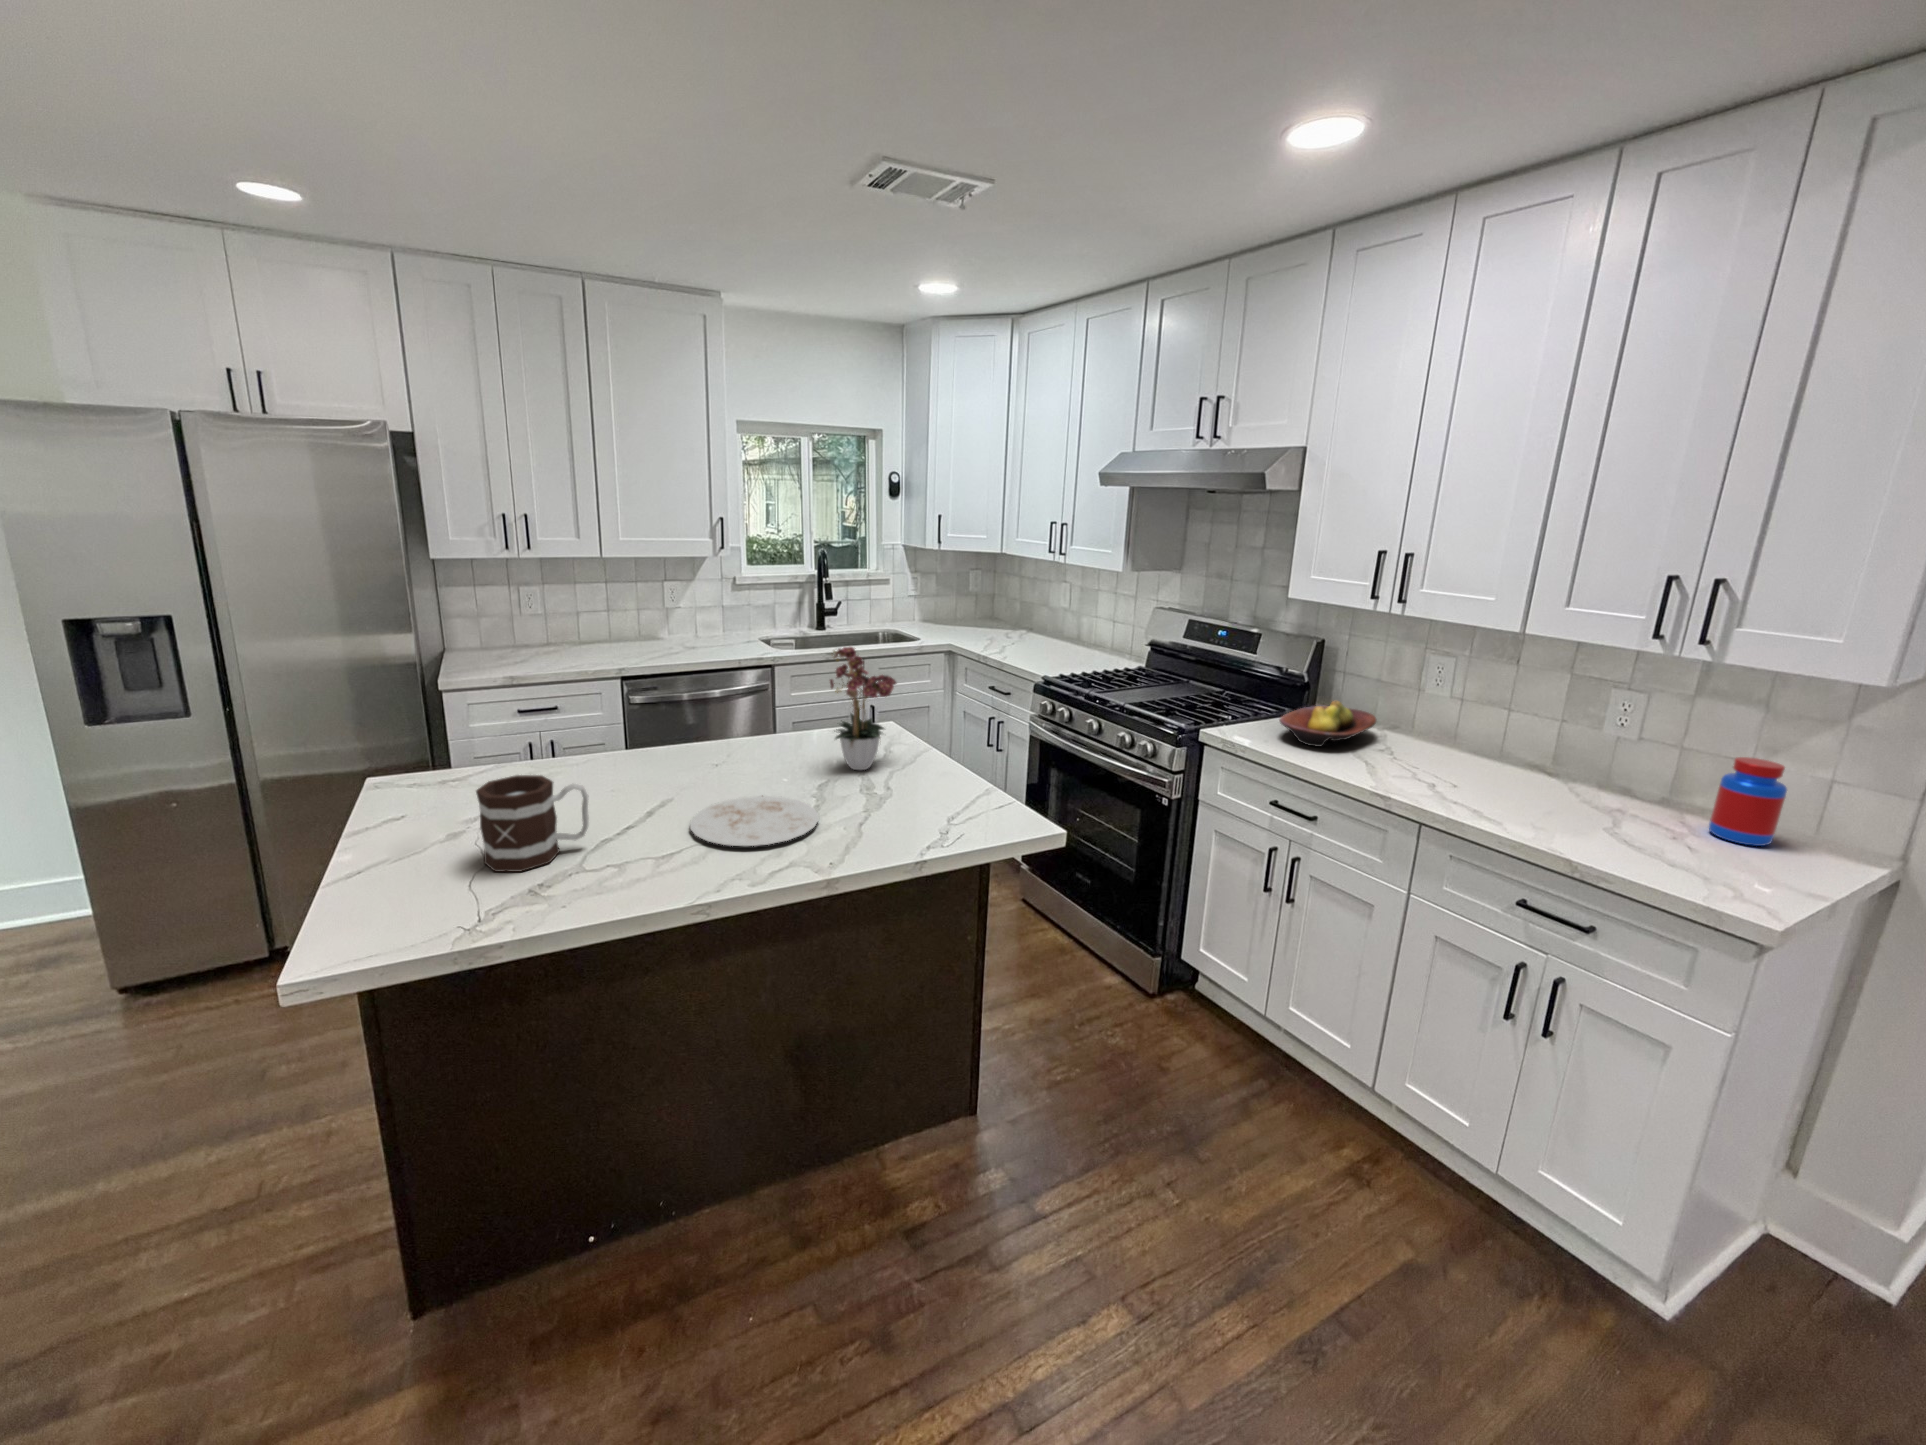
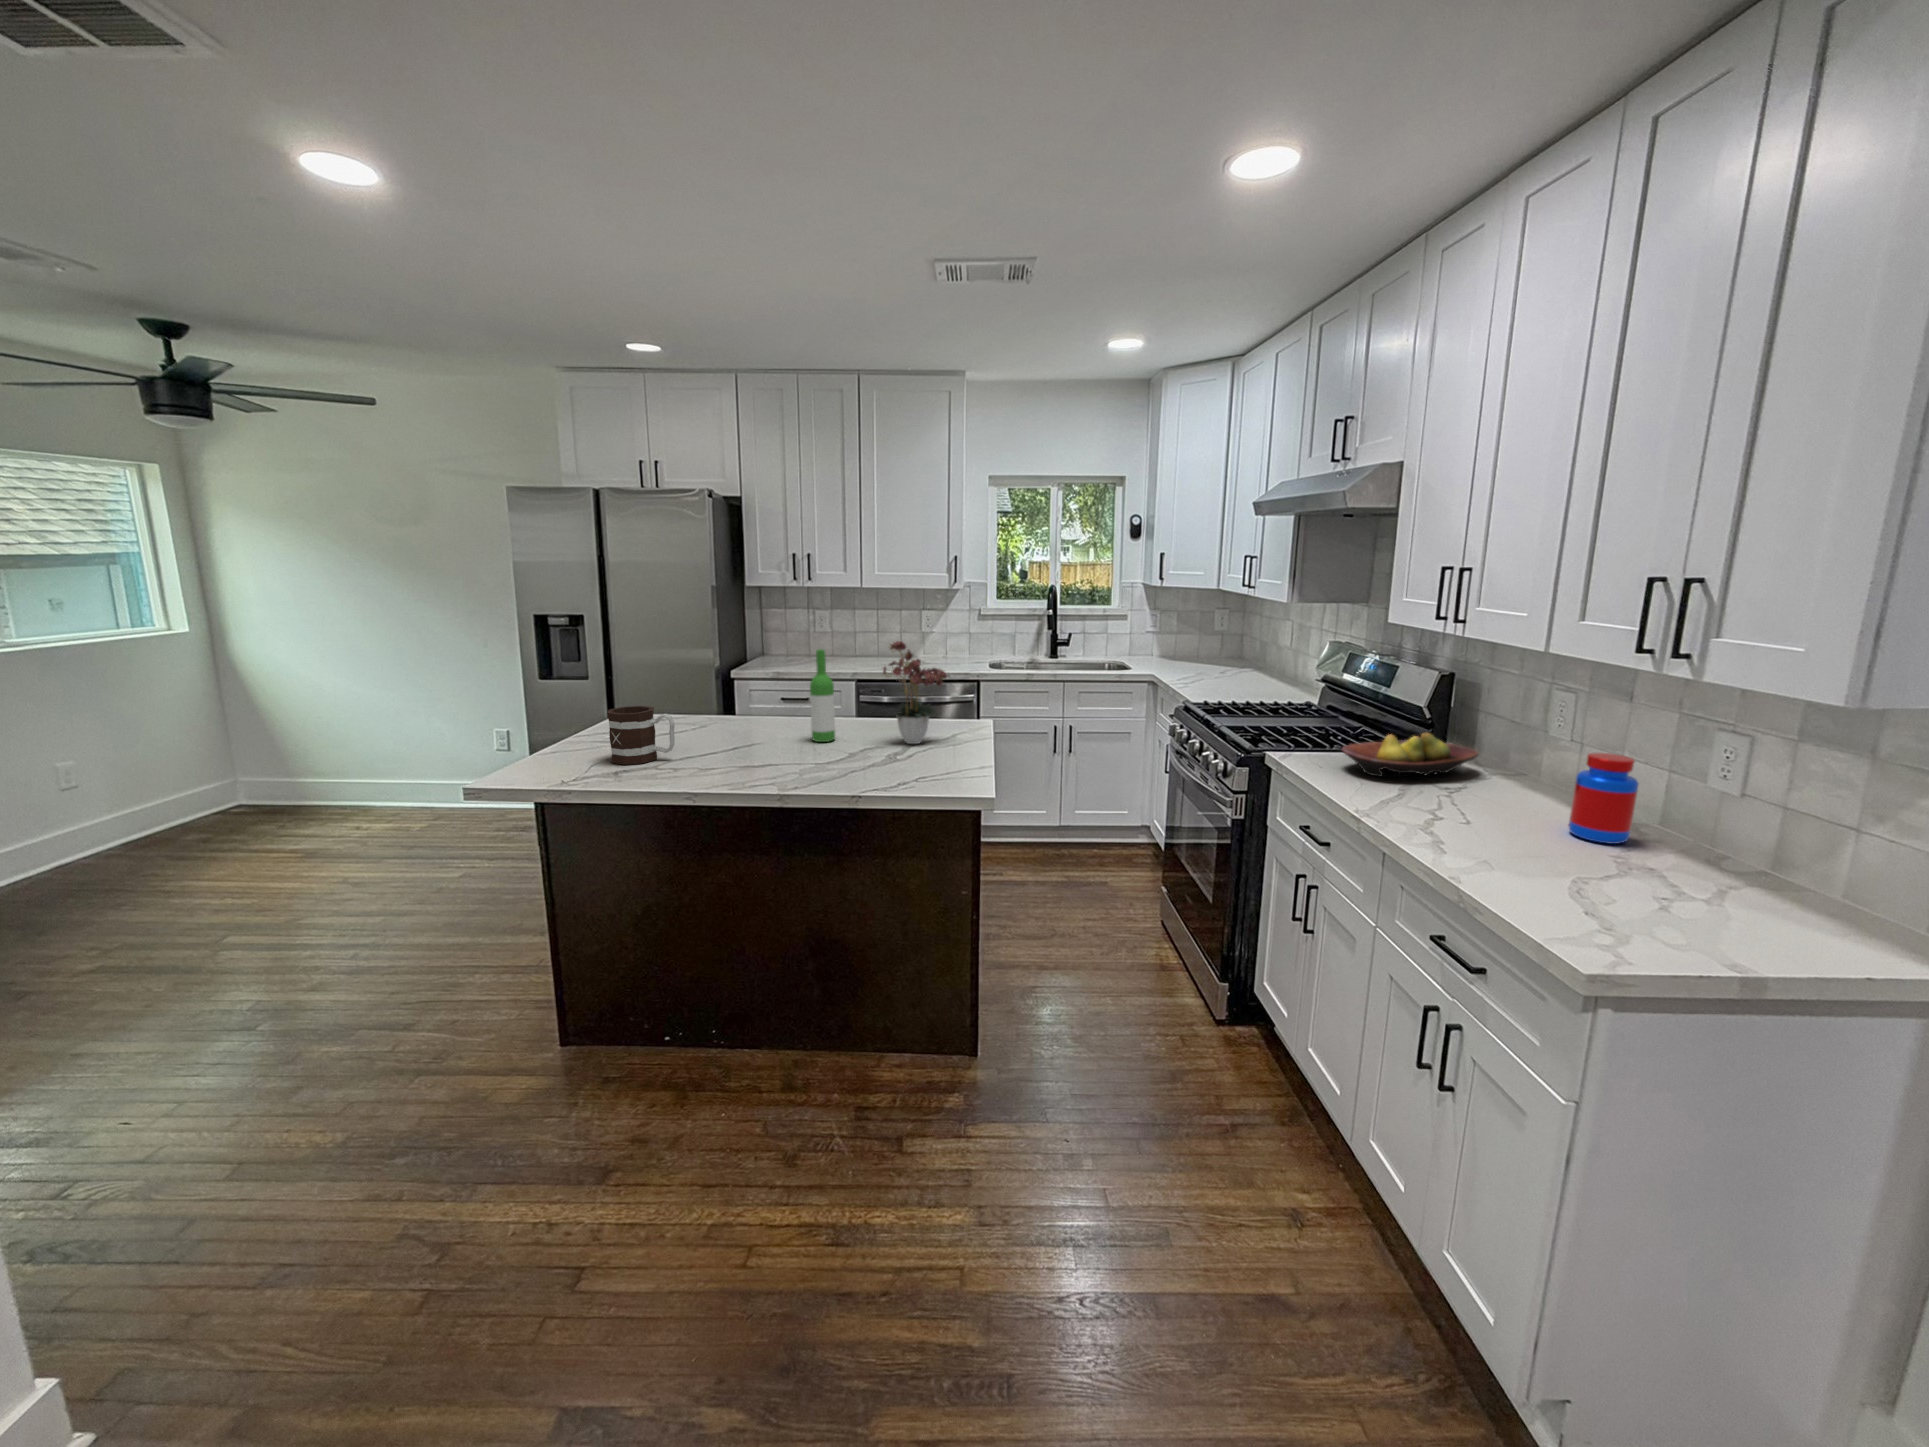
wine bottle: none [729,663,762,784] -> present [810,649,835,742]
jar: present [1709,757,1787,846] -> present [1569,753,1639,844]
plate: present [690,796,819,846] -> none [737,747,833,772]

